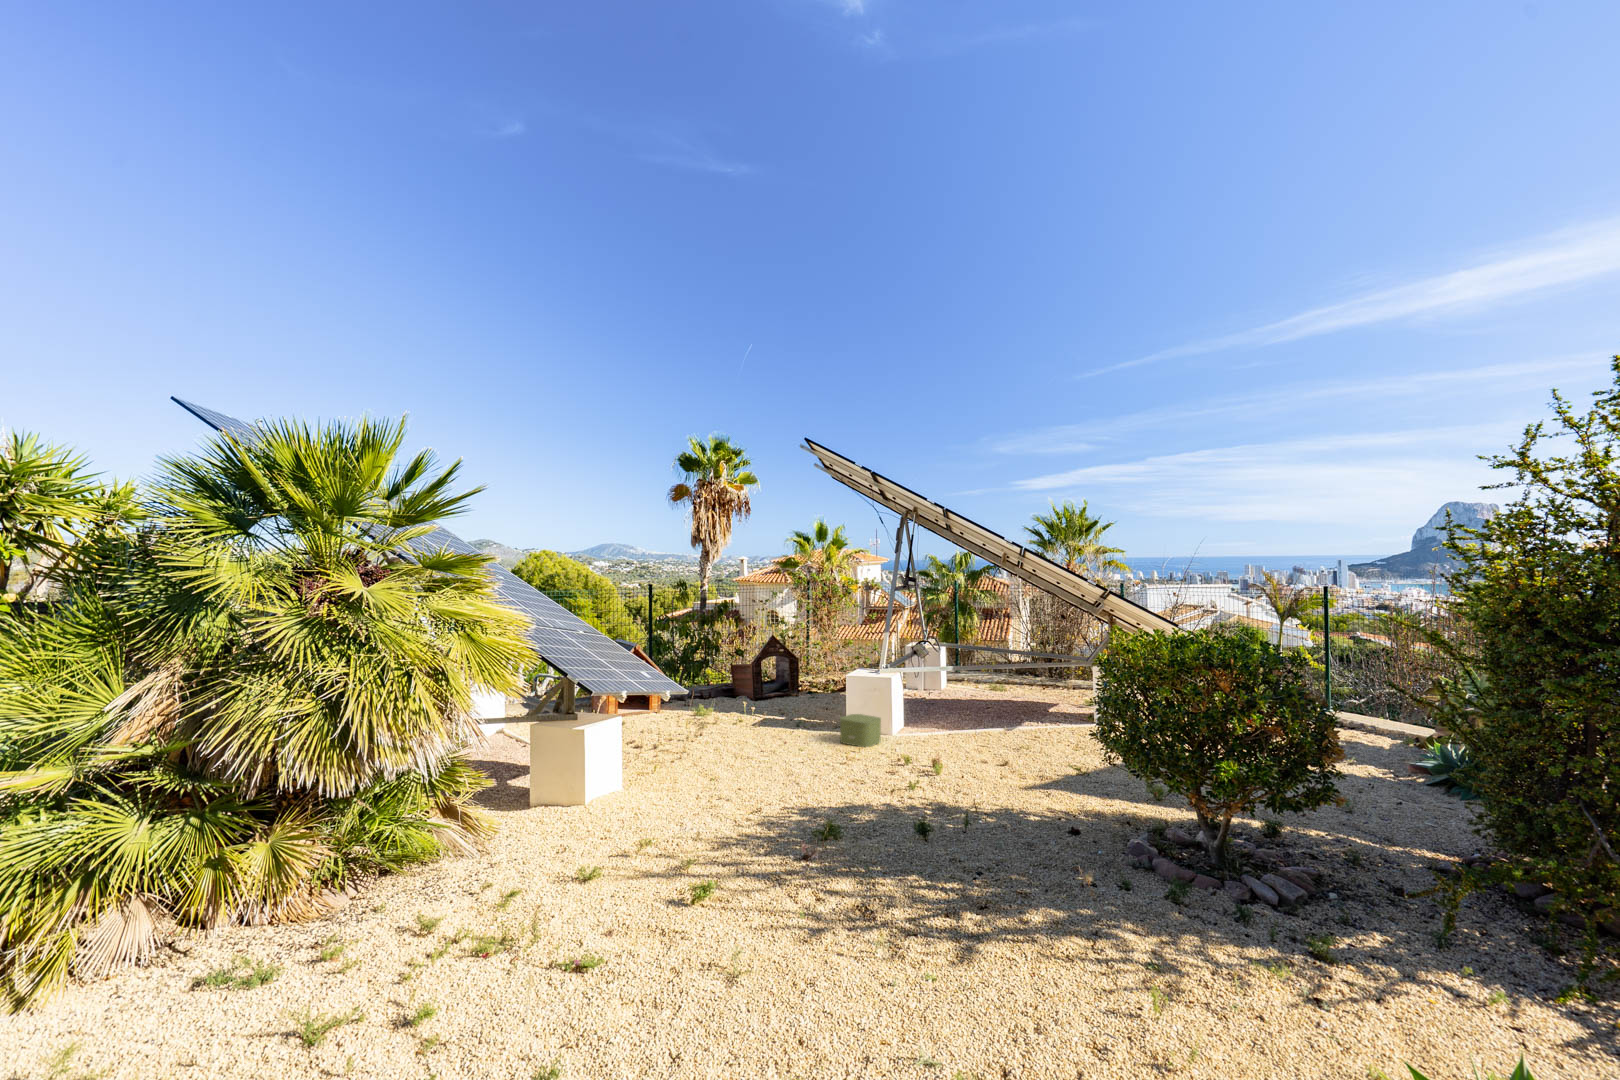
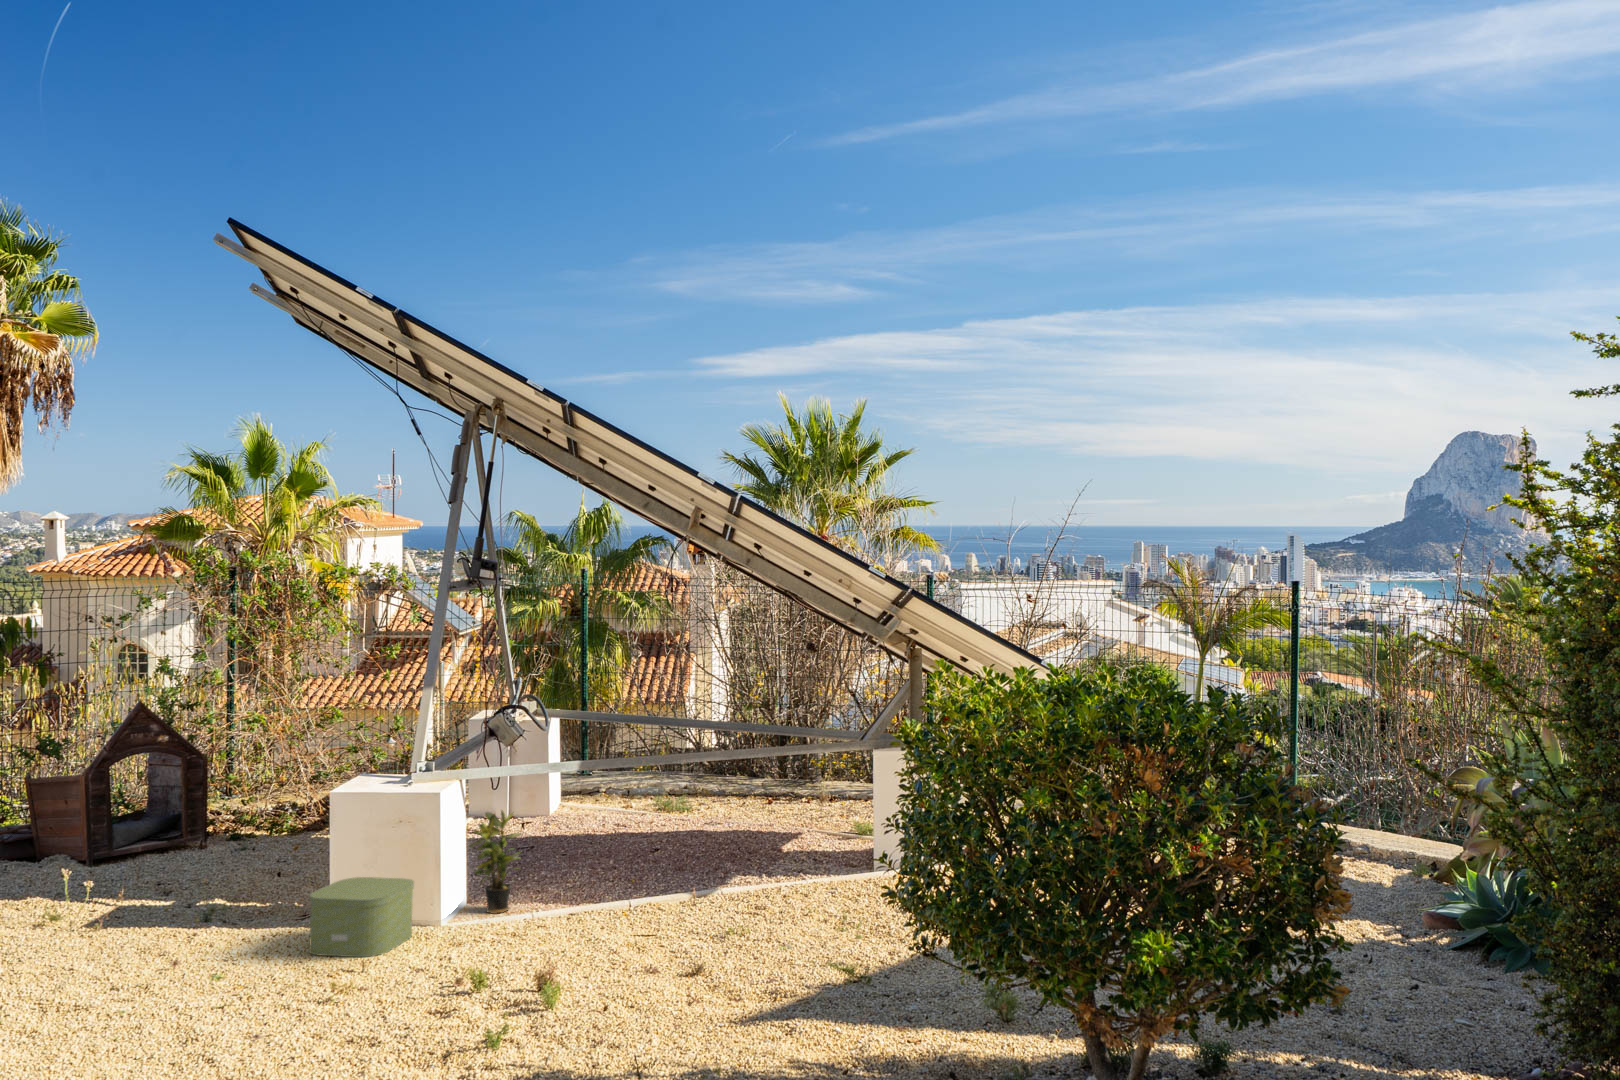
potted plant: none [904,692,928,739] -> present [469,810,522,914]

